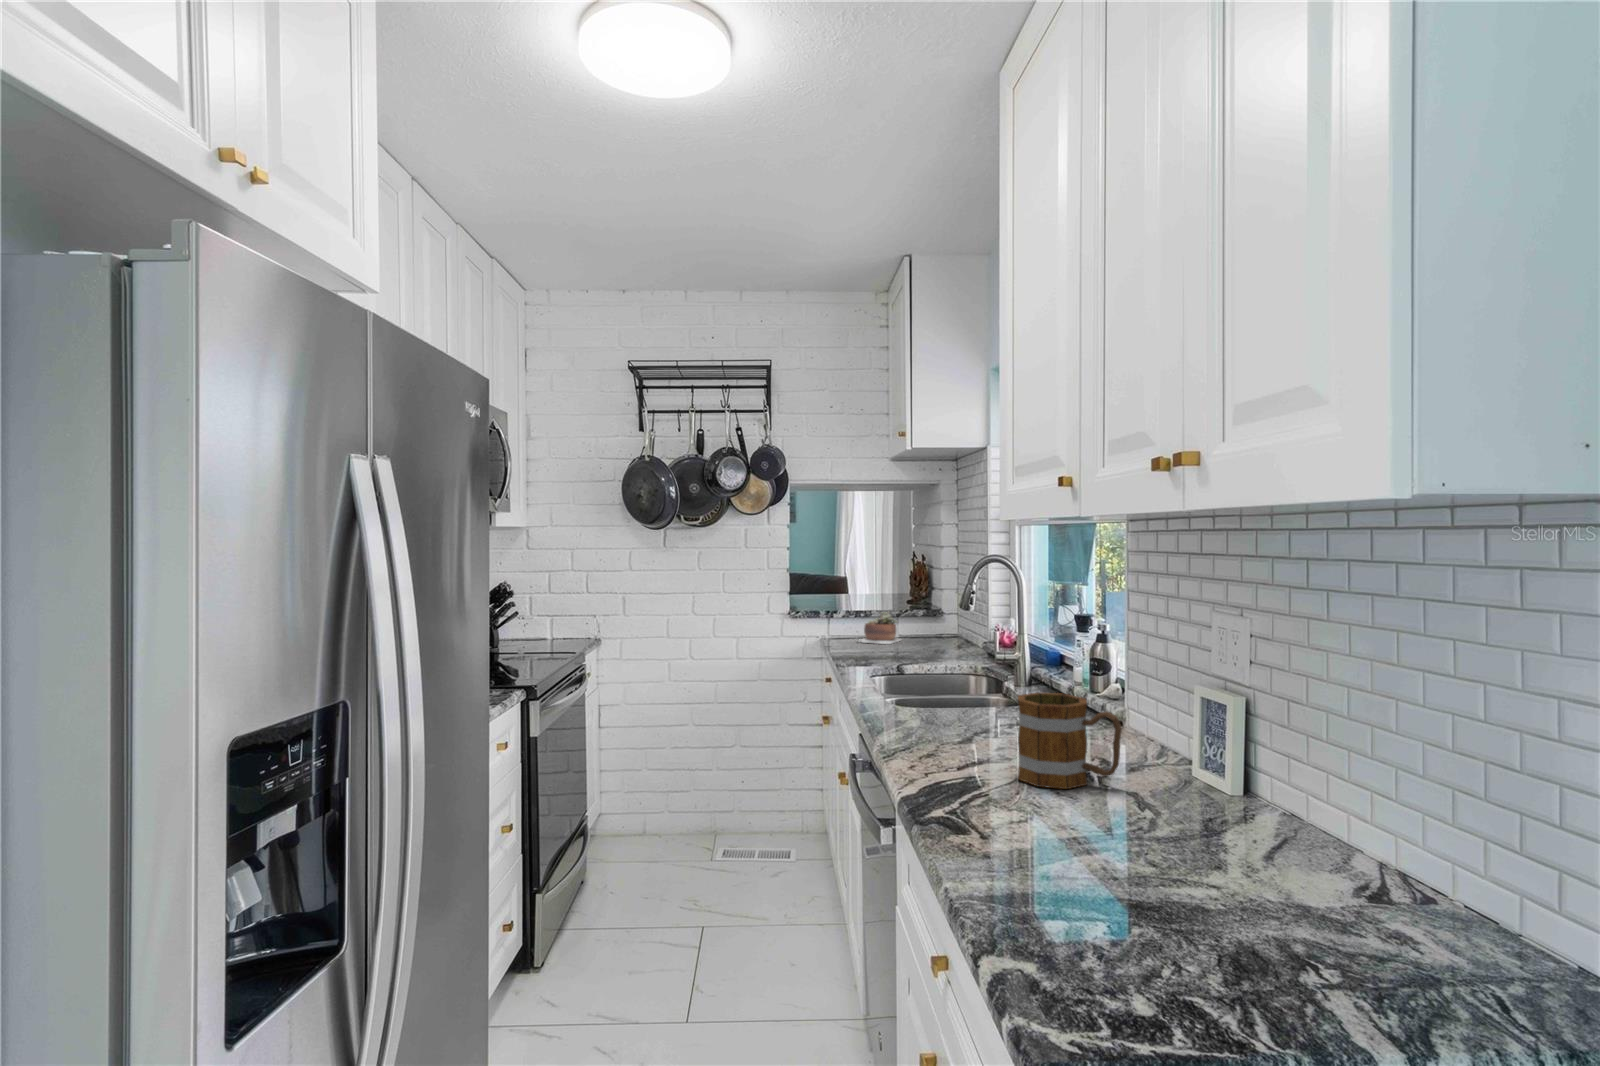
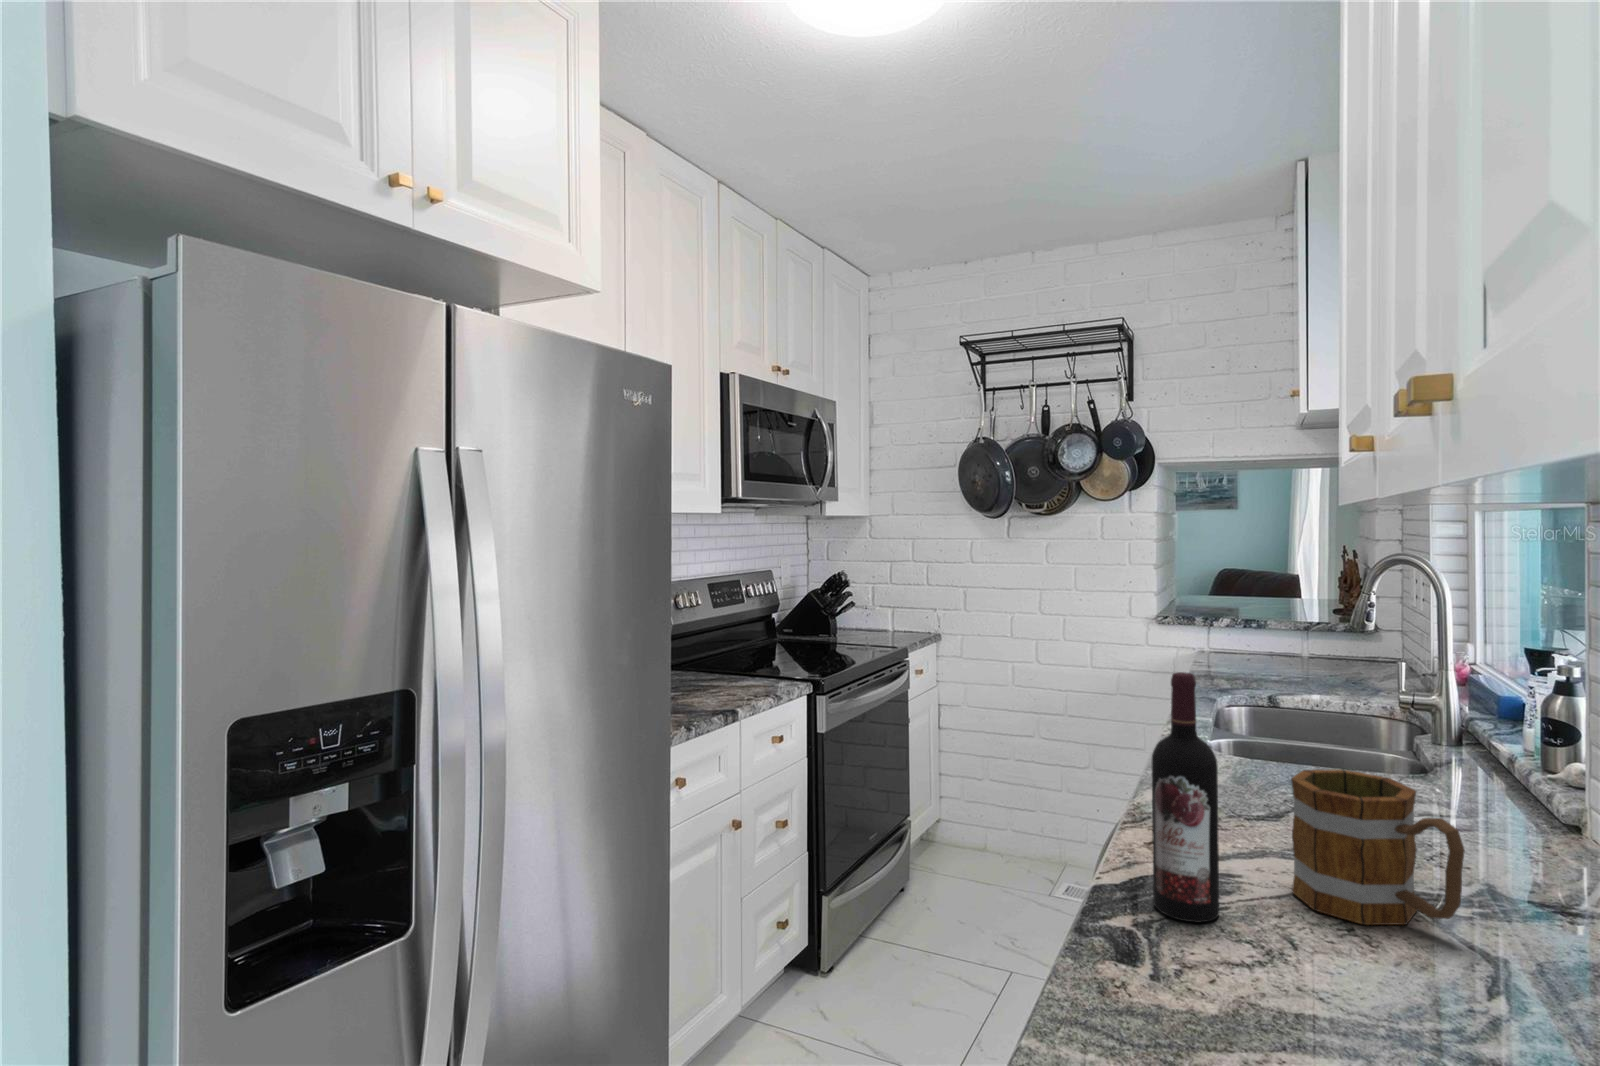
succulent plant: present [859,612,902,644] -> none [1246,621,1314,664]
wine bottle: none [947,630,992,807] -> present [1152,672,1219,922]

